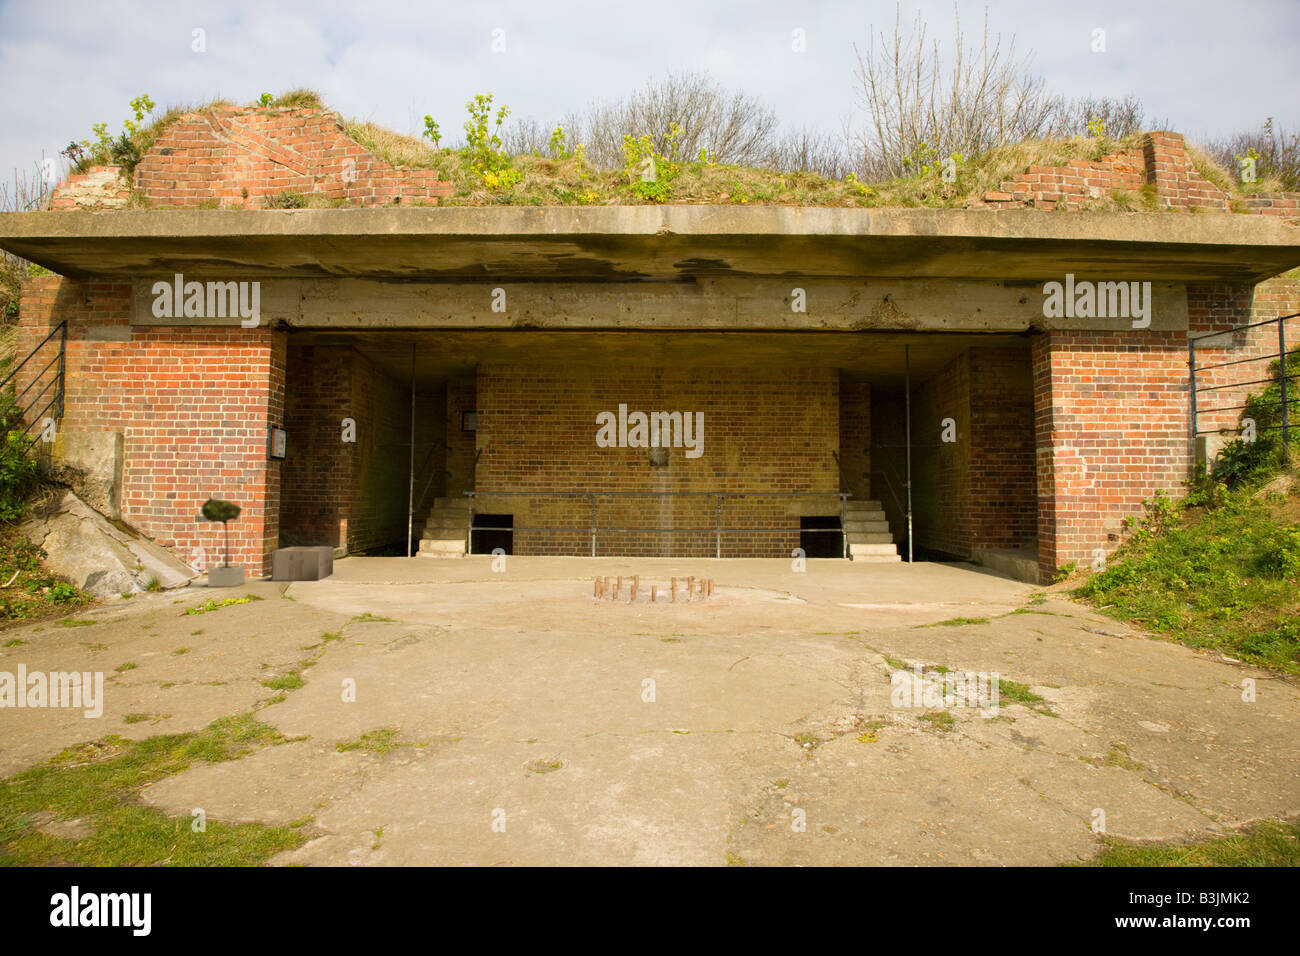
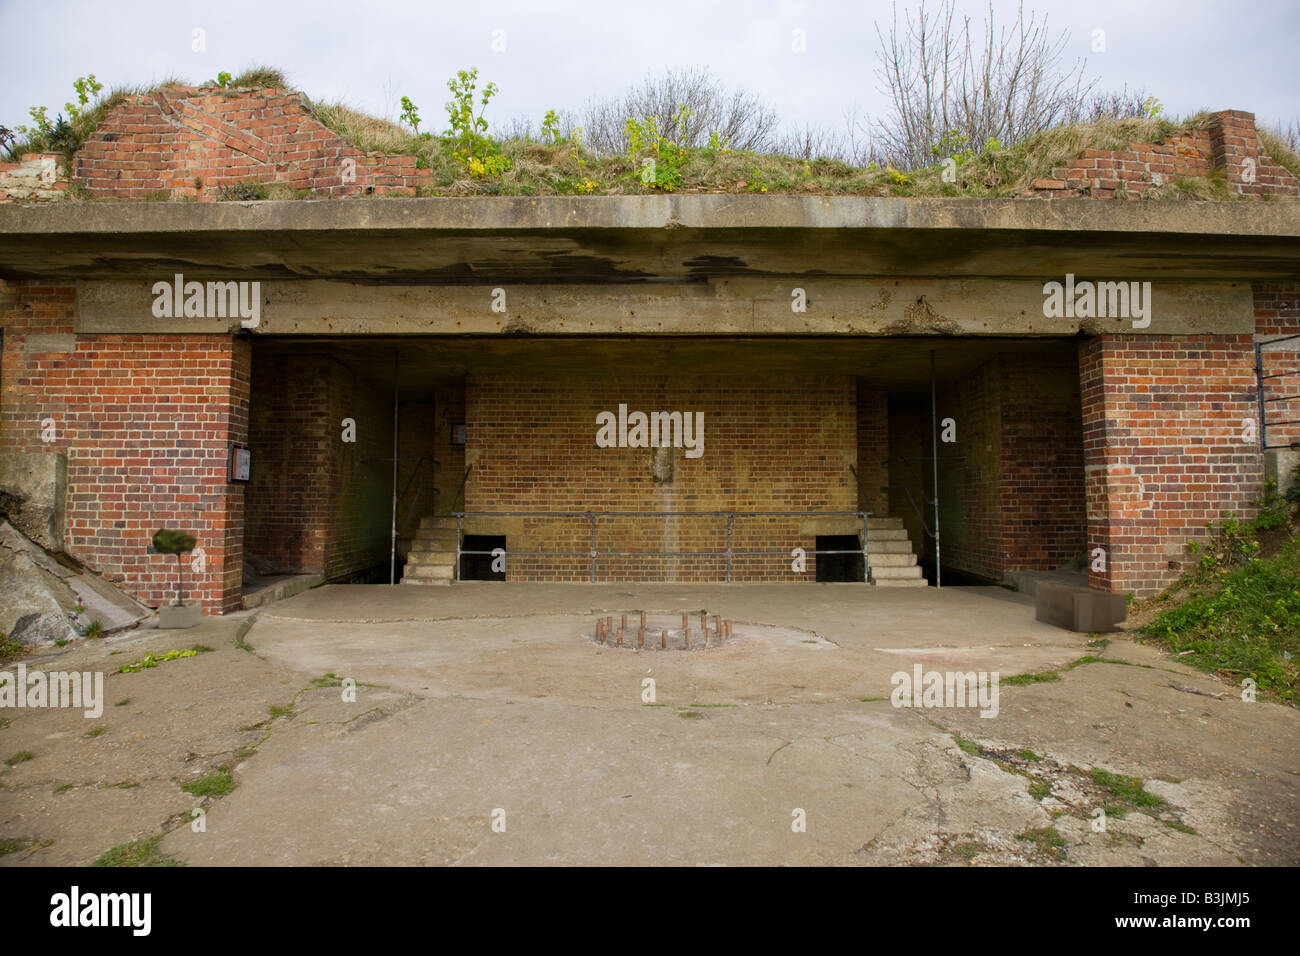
cardboard box: present [272,546,334,581] -> present [1035,587,1127,632]

